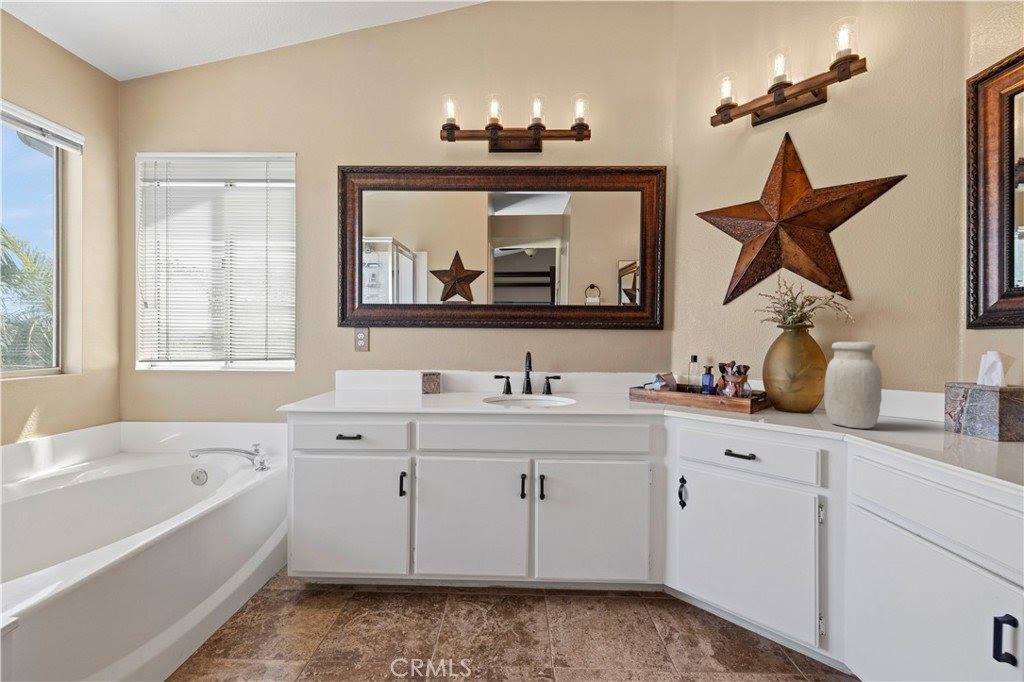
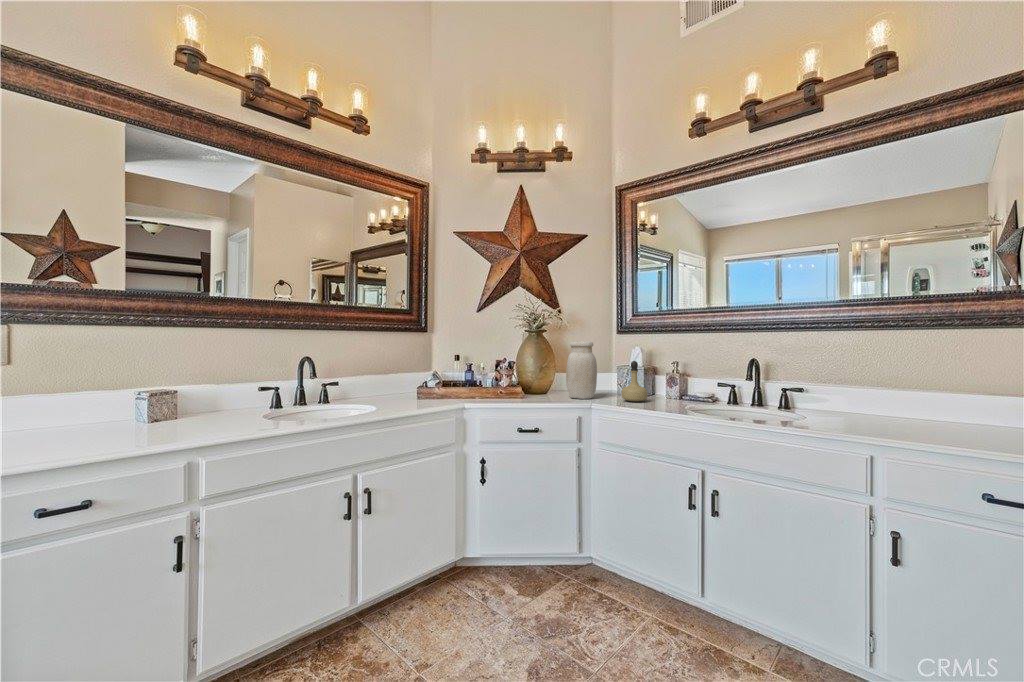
perfume bottle: none [920,377,981,447] -> present [621,361,647,402]

